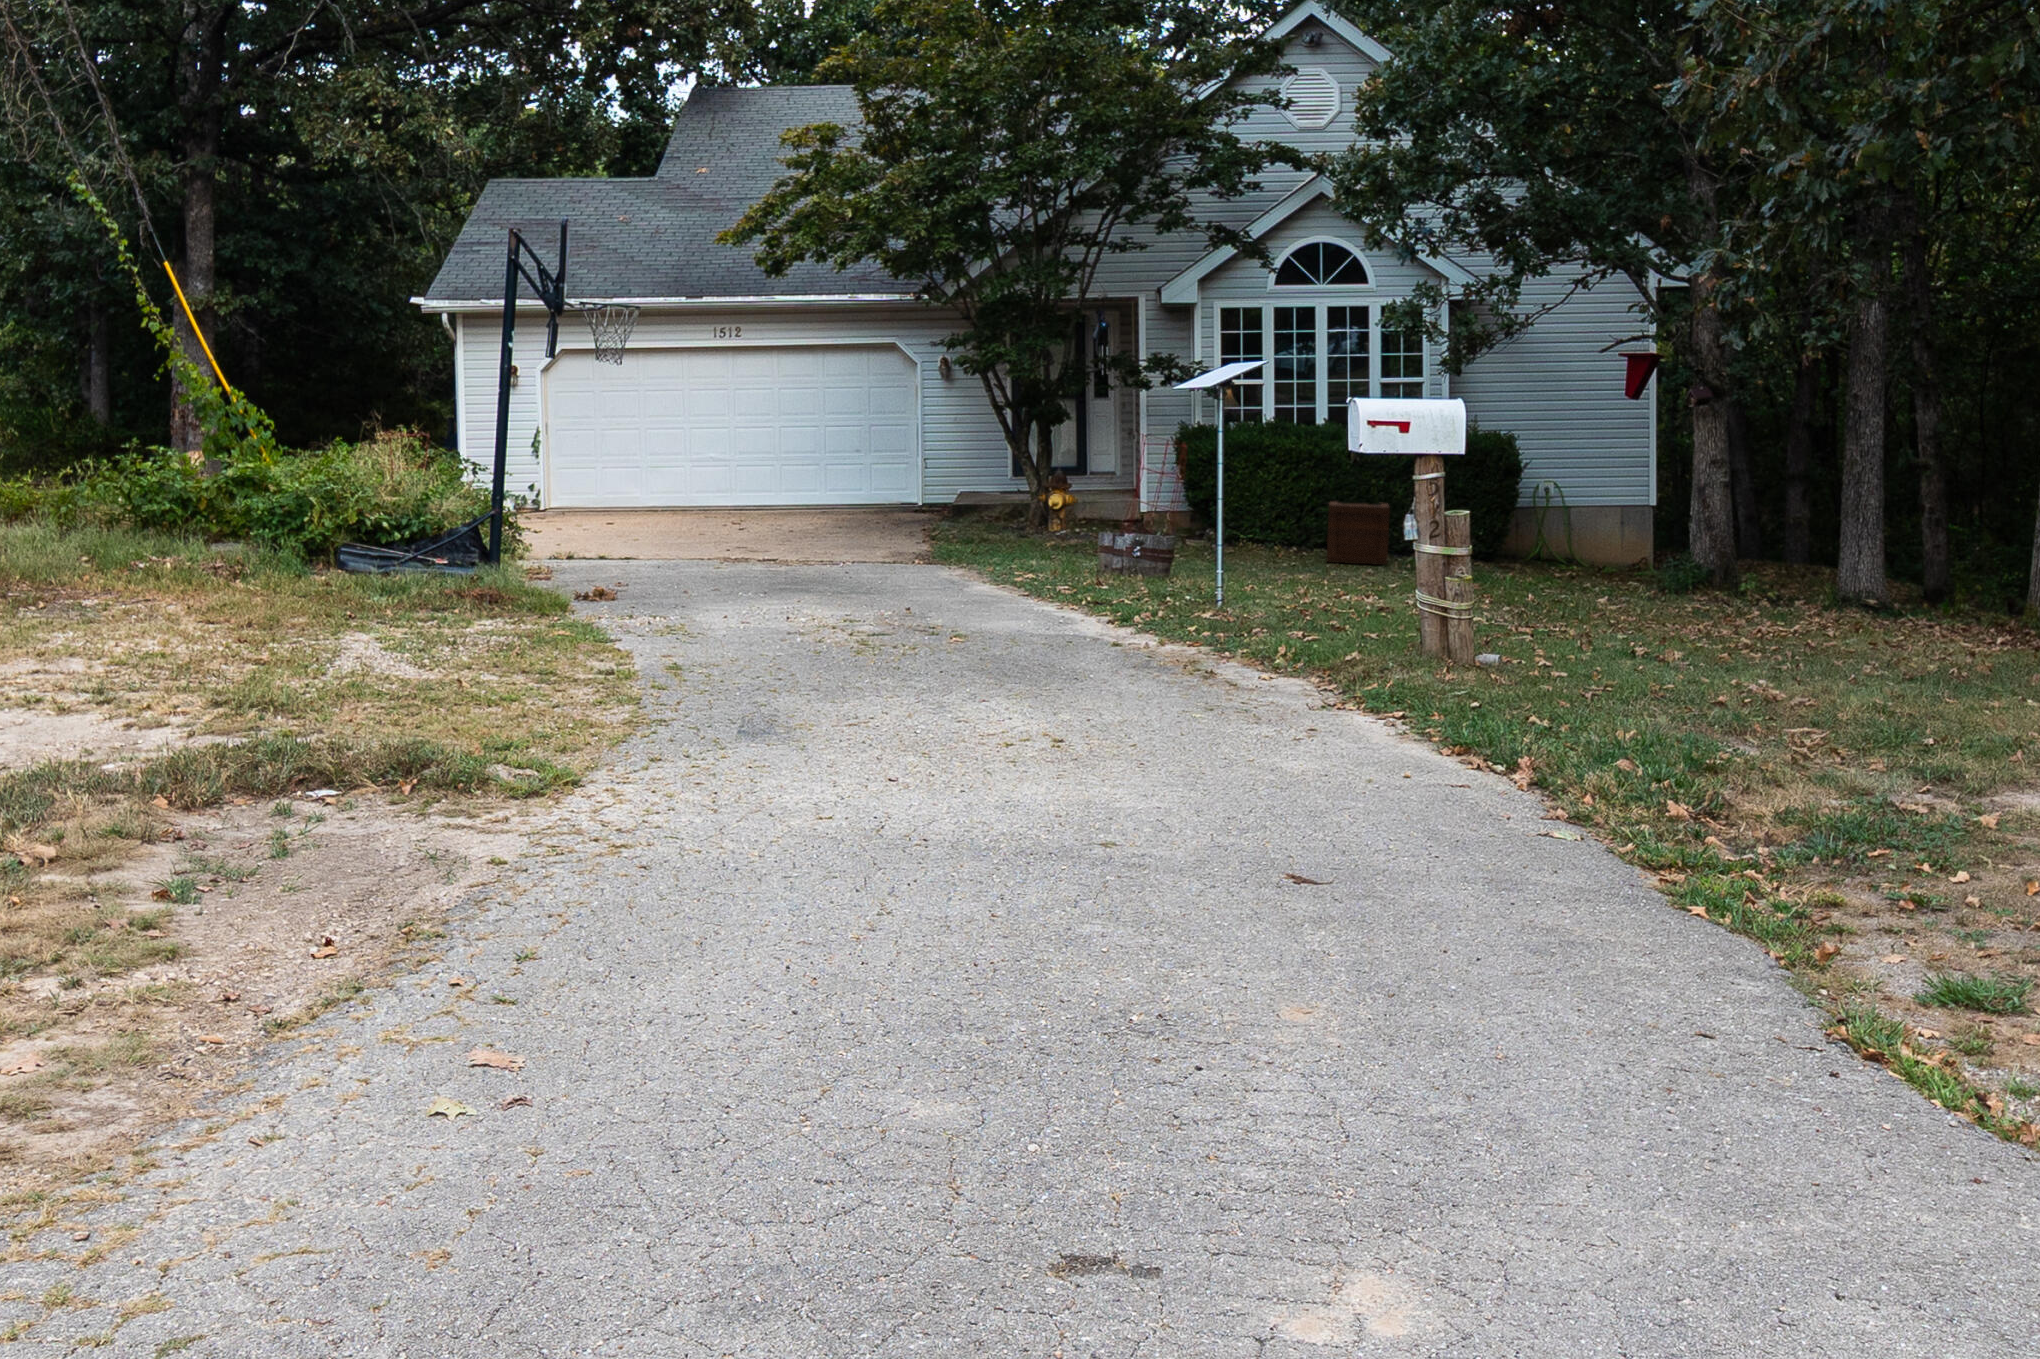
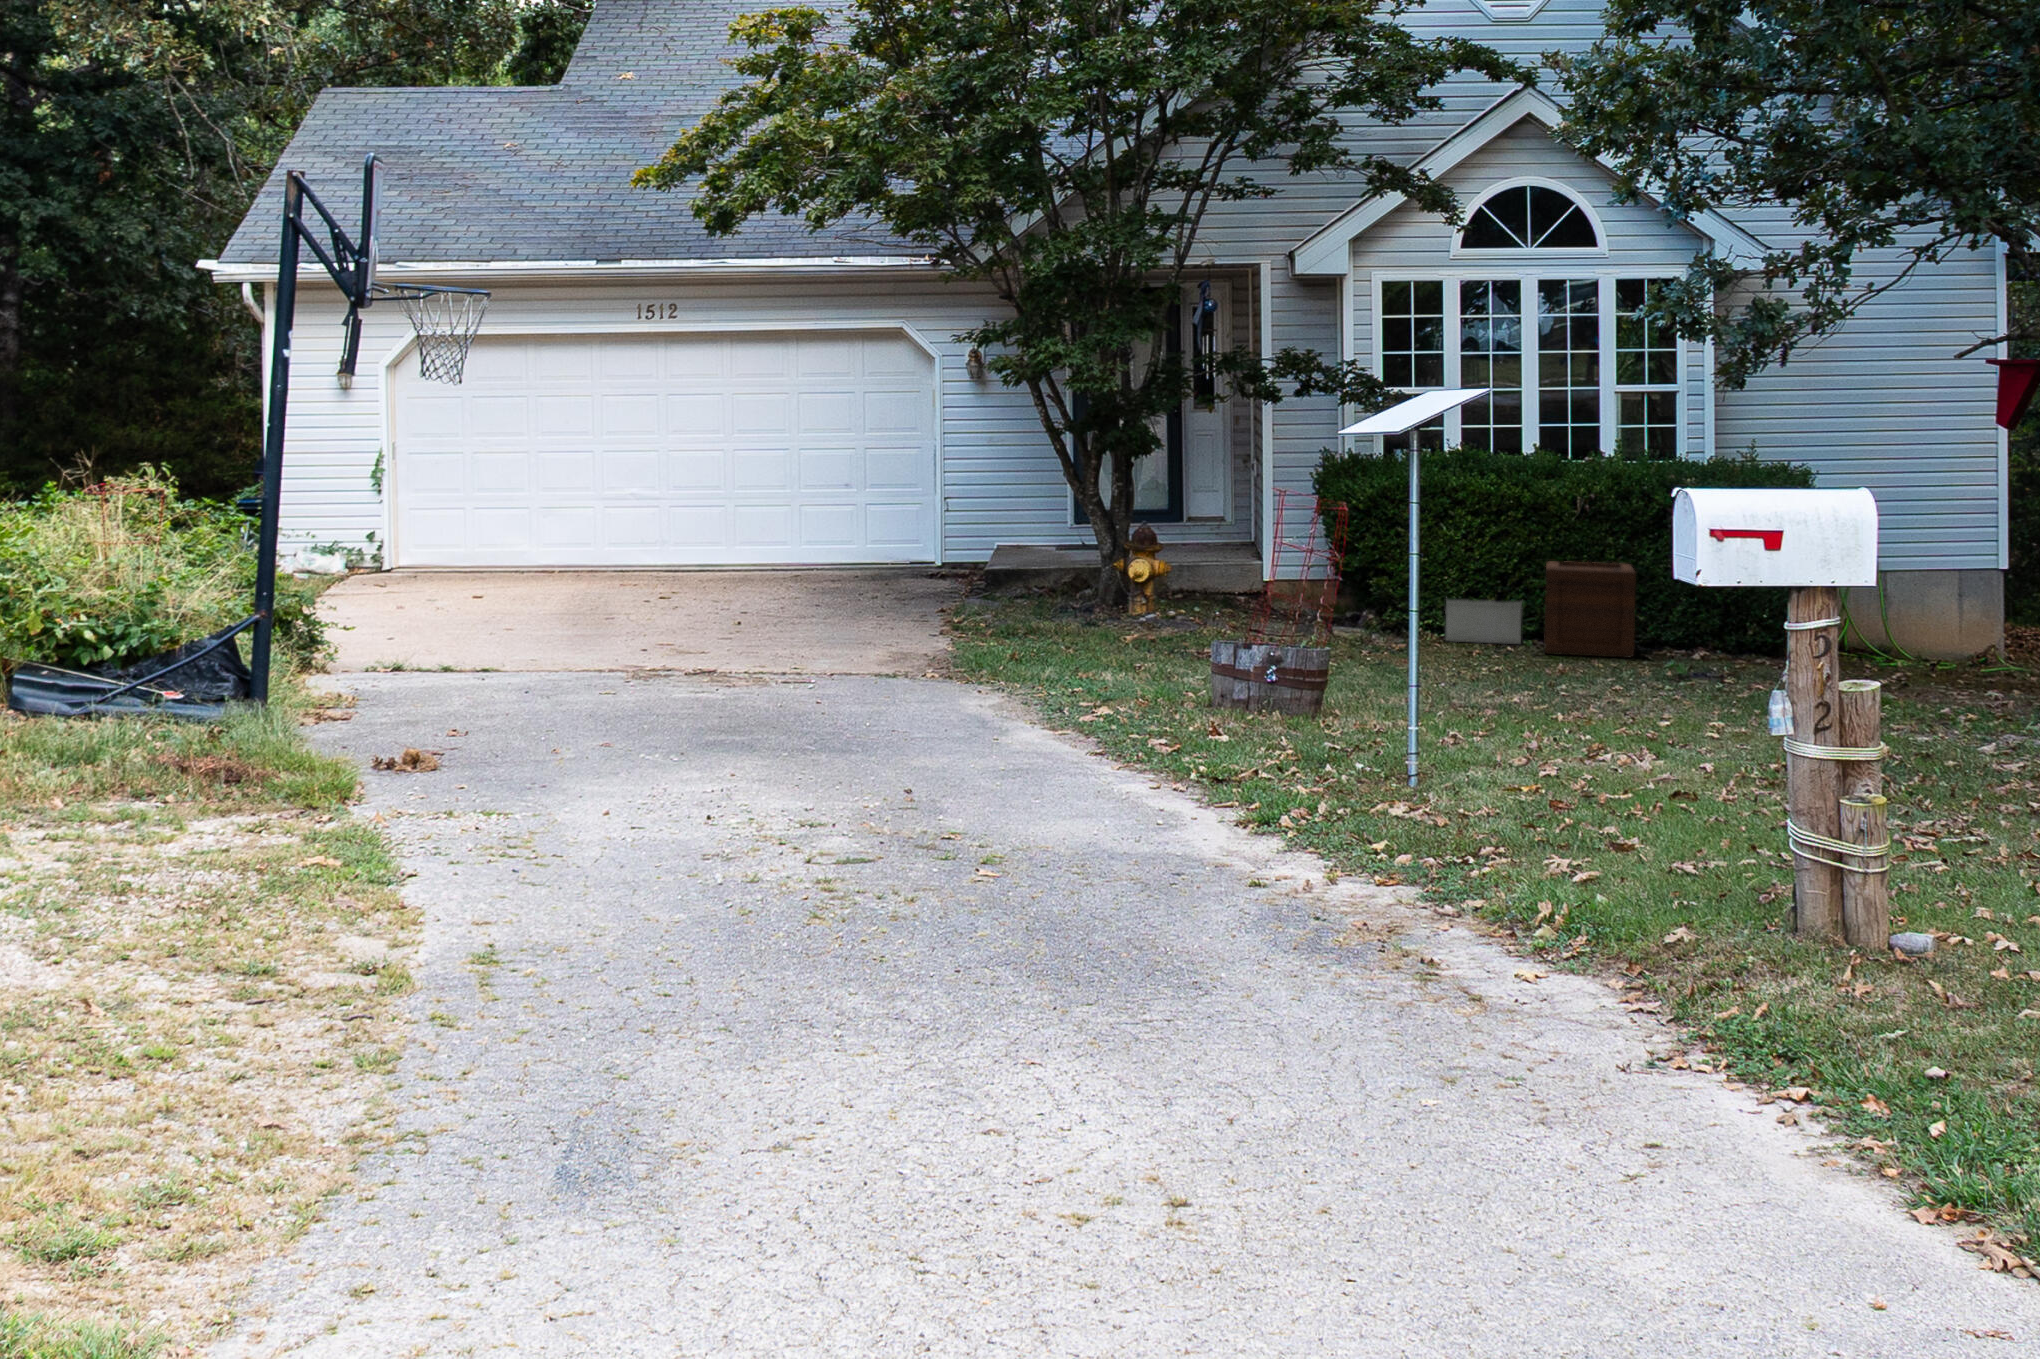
storage bin: none [1260,525,1313,557] -> present [1445,600,1523,644]

